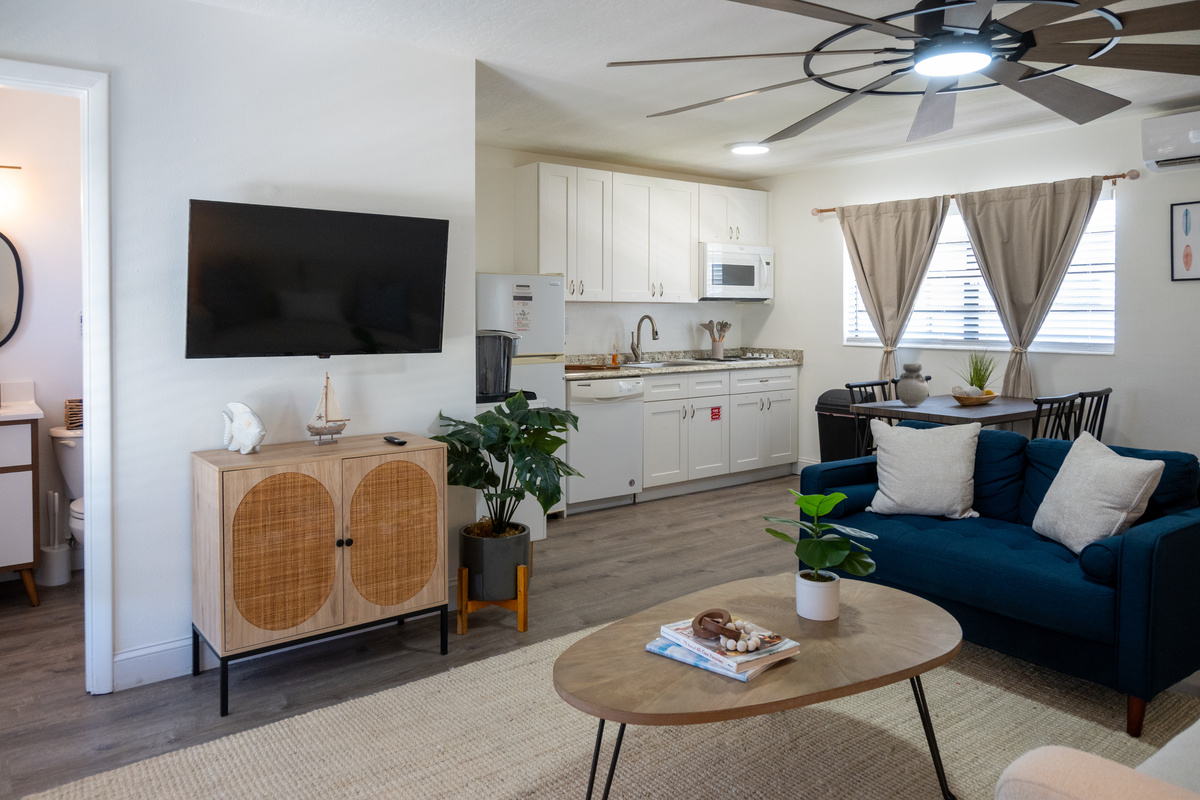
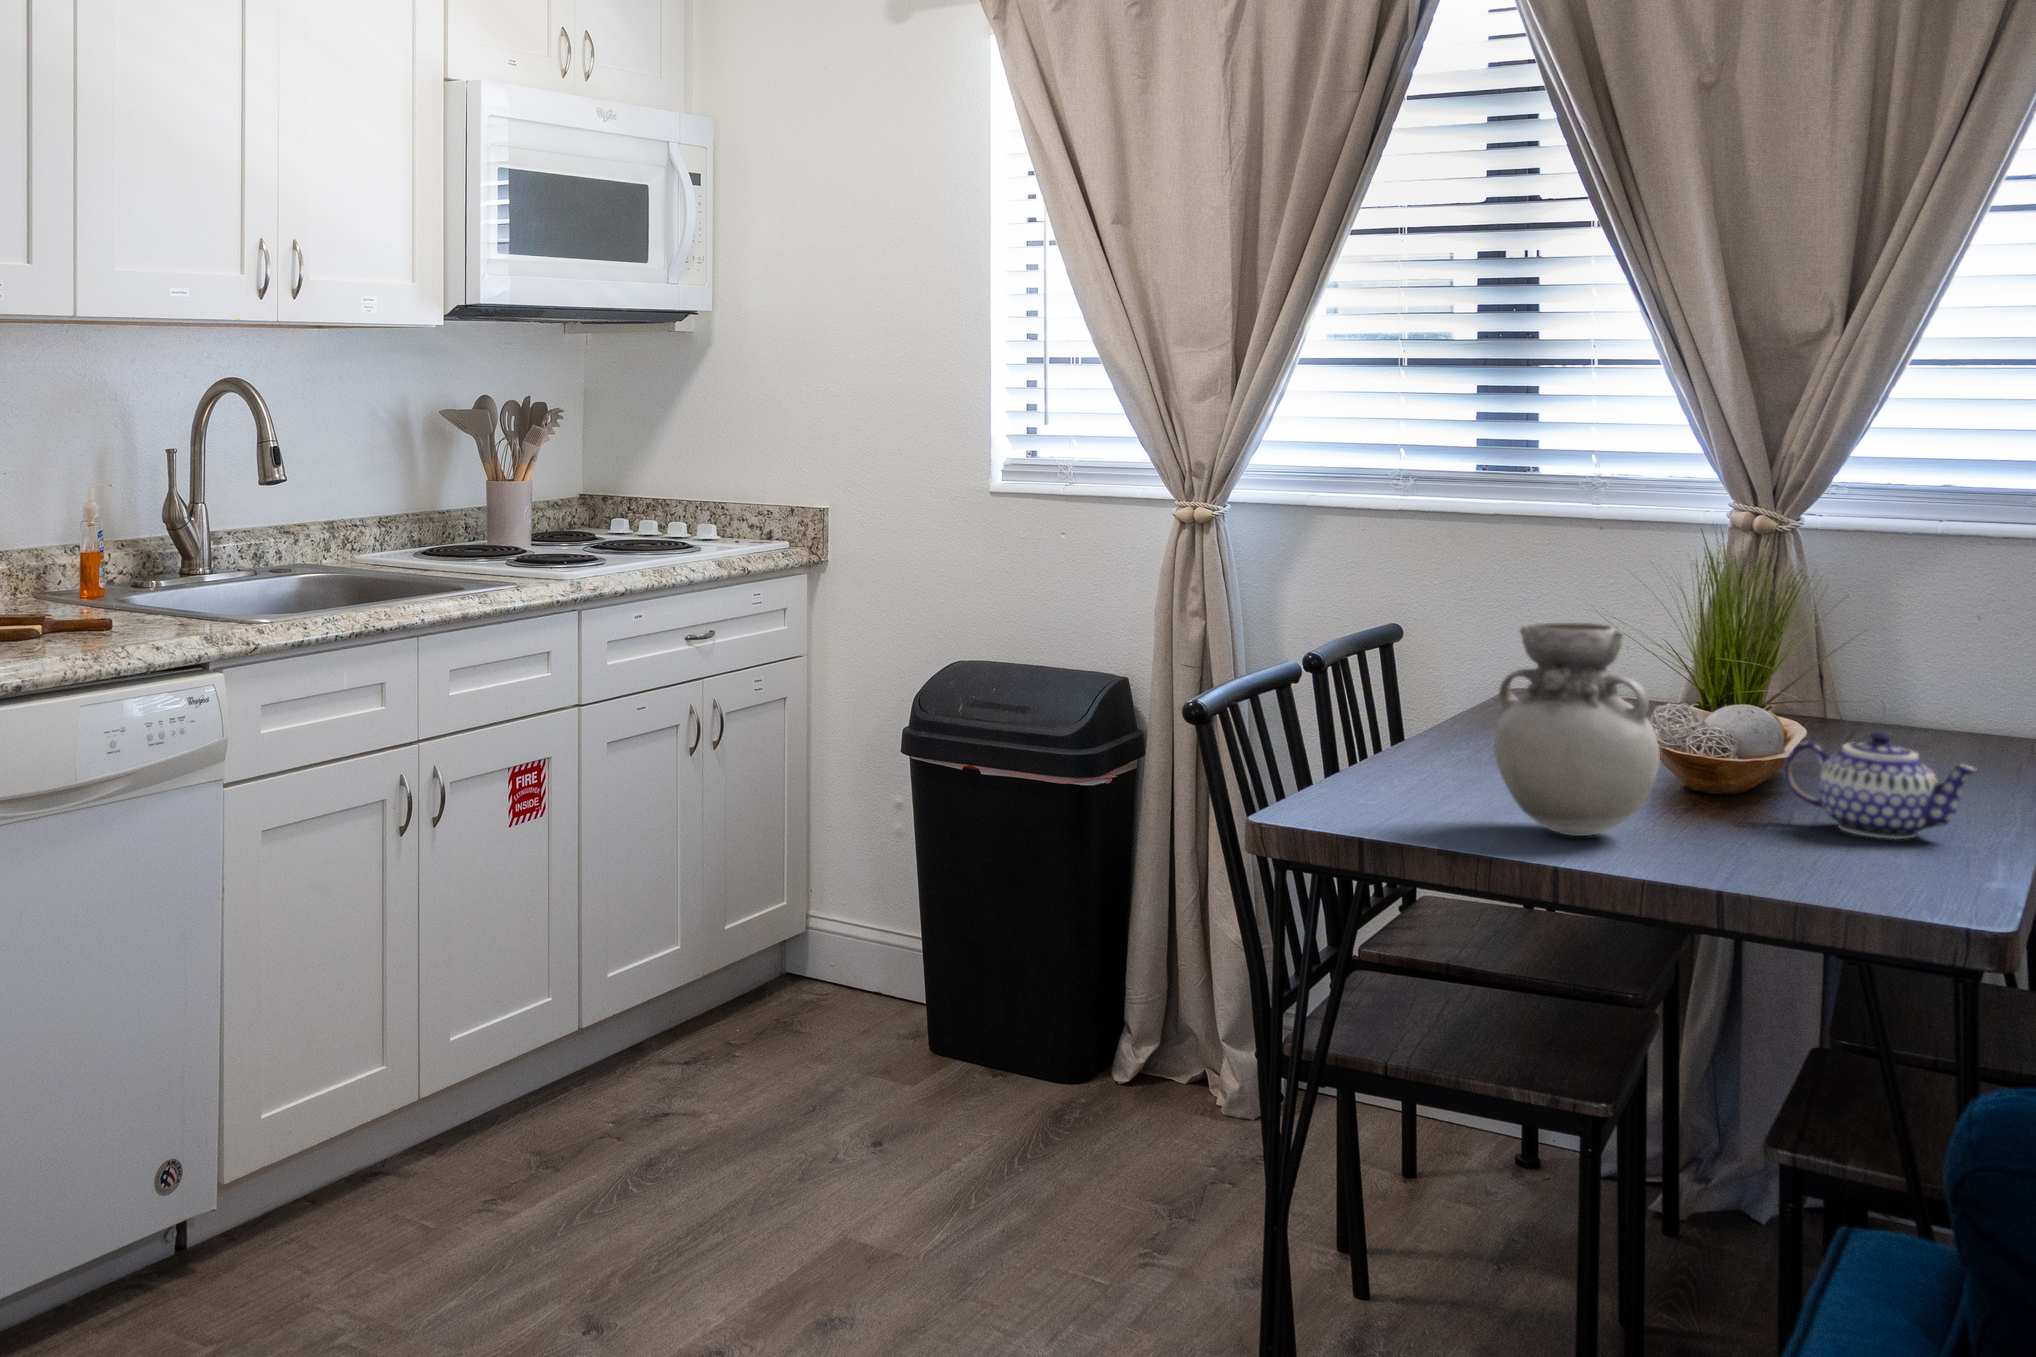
teapot: none [964,386,996,408] -> present [1784,731,1976,839]

